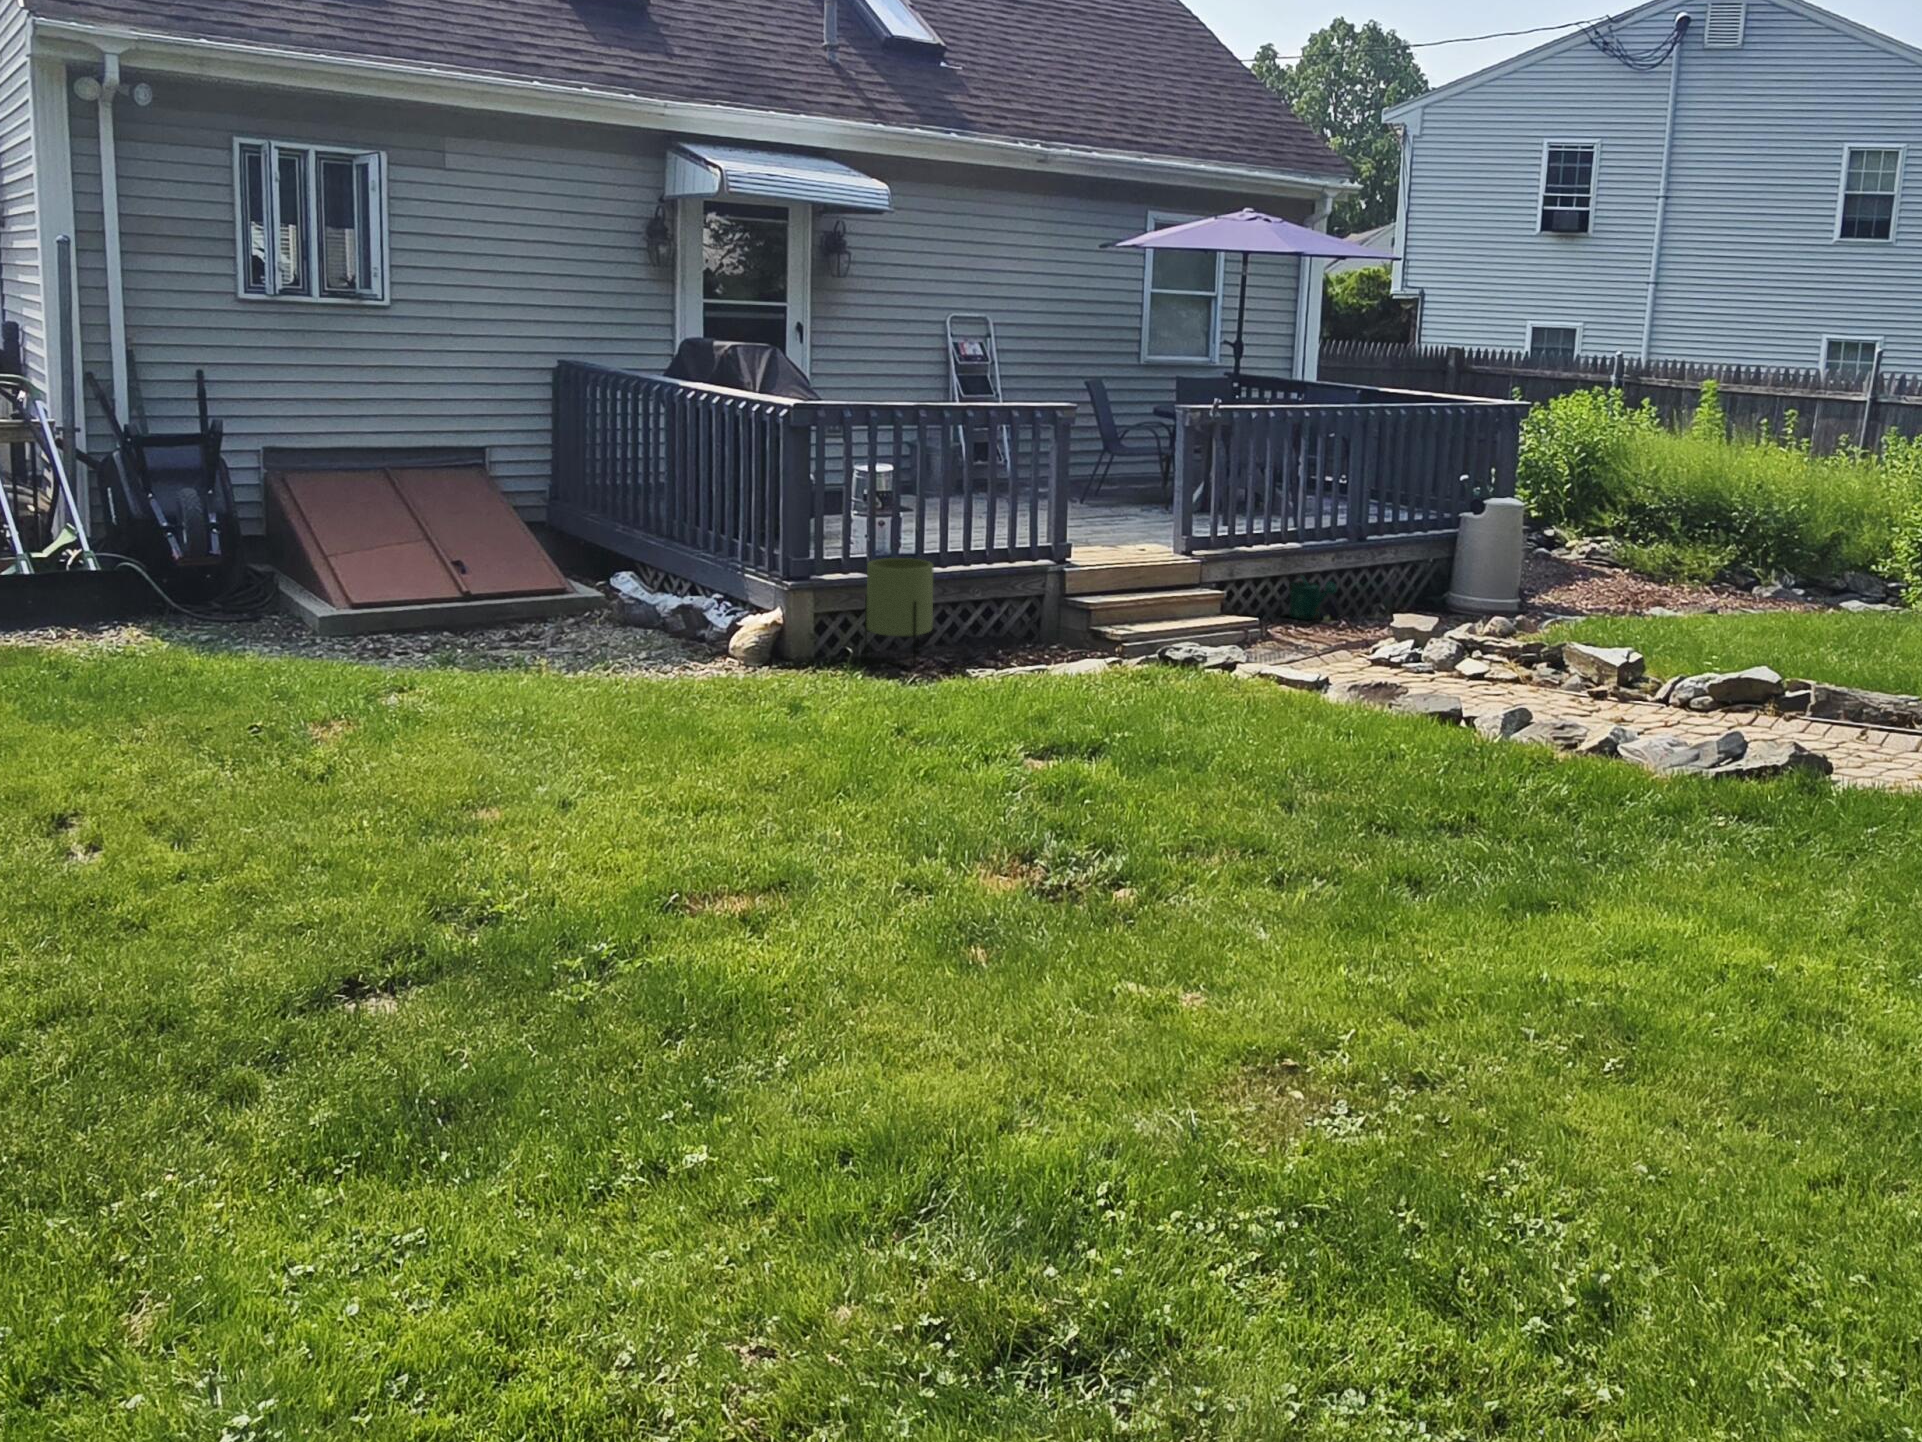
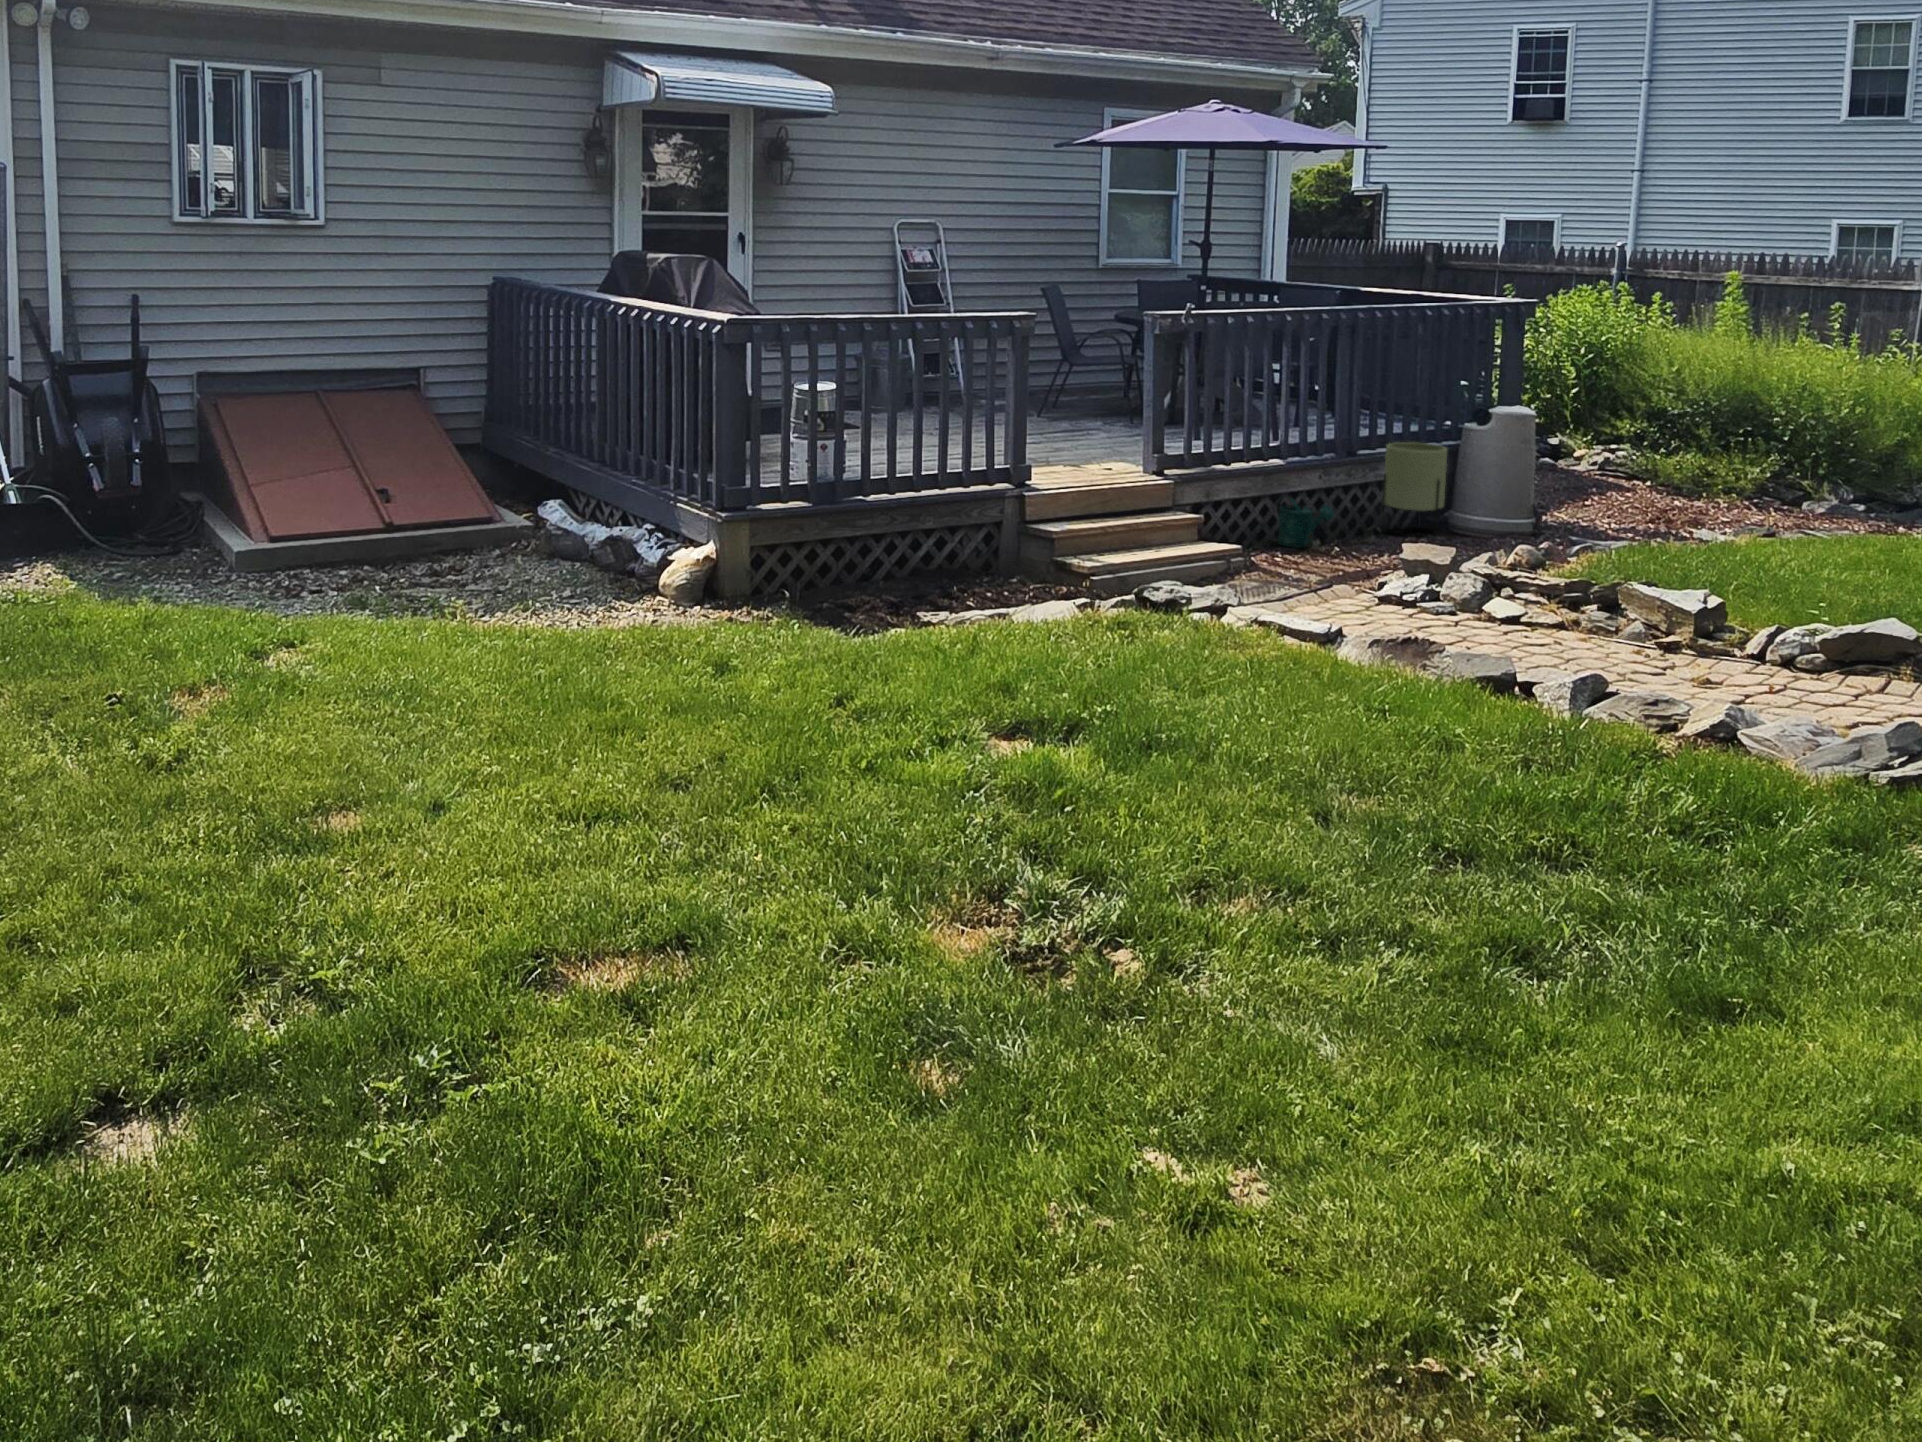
planter: present [865,558,934,666] -> present [1381,442,1447,536]

